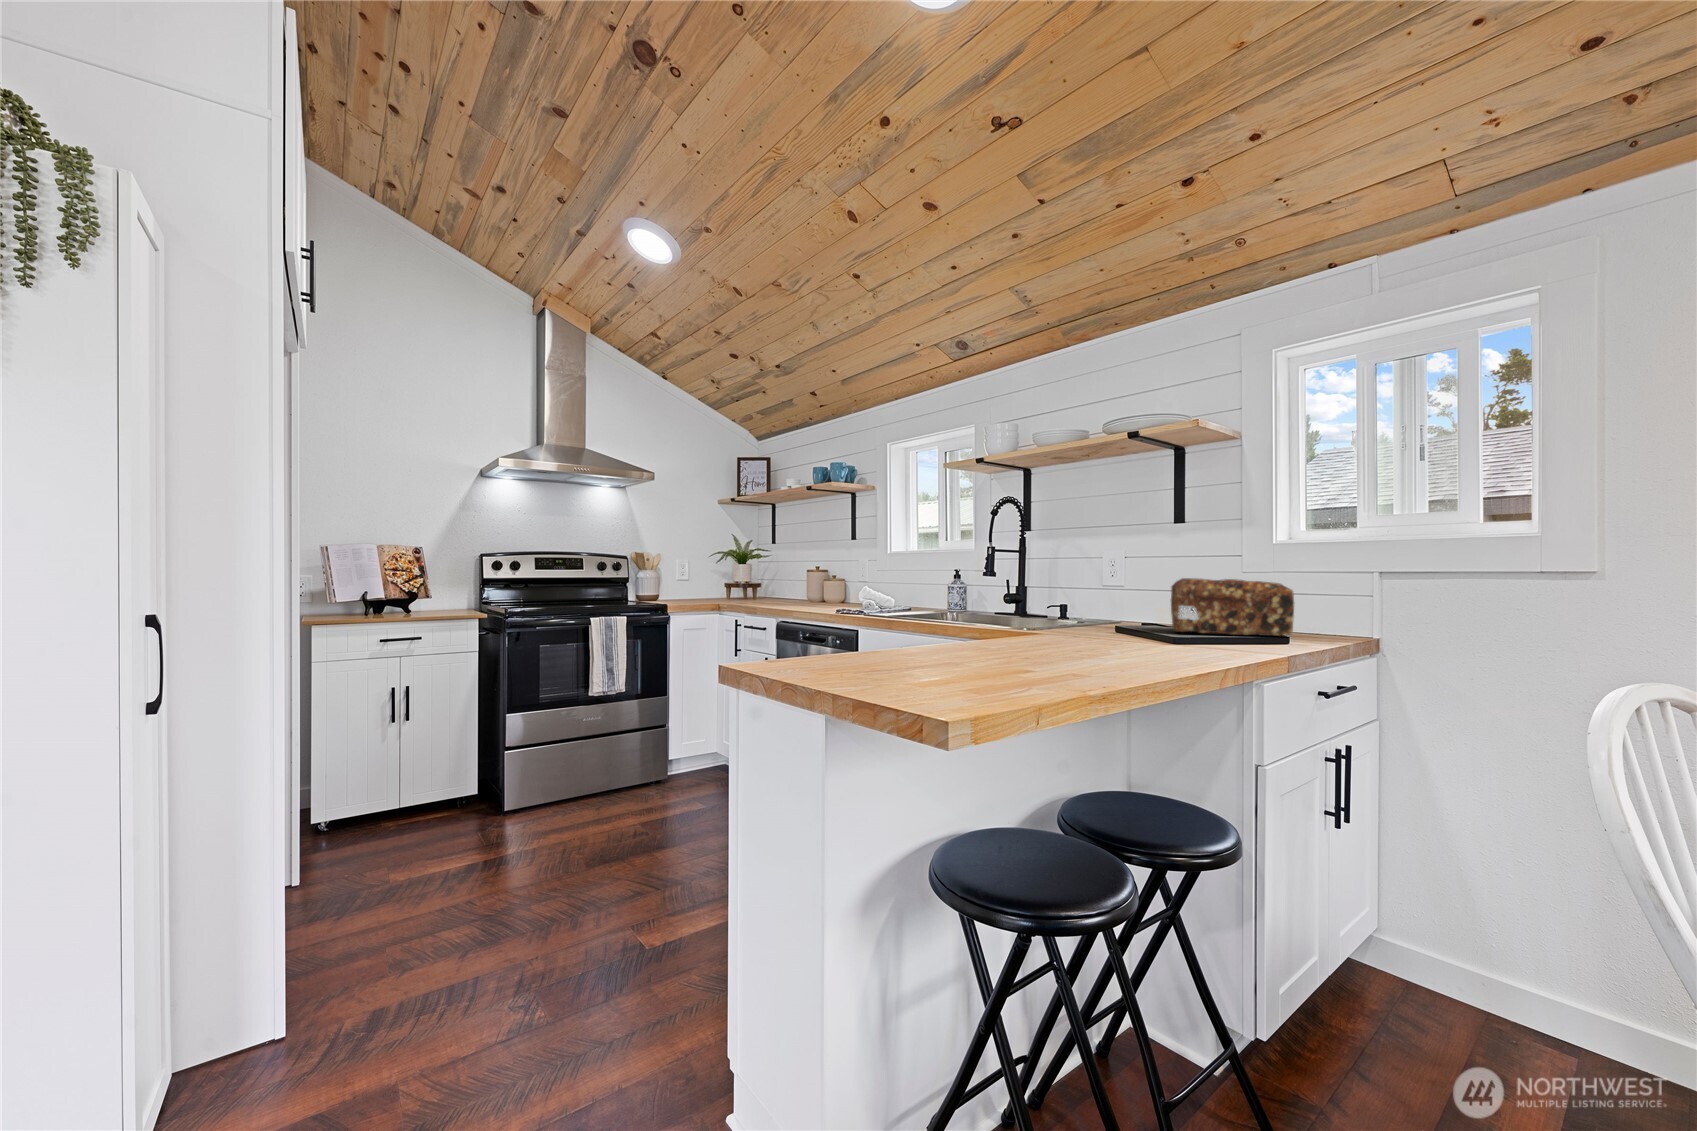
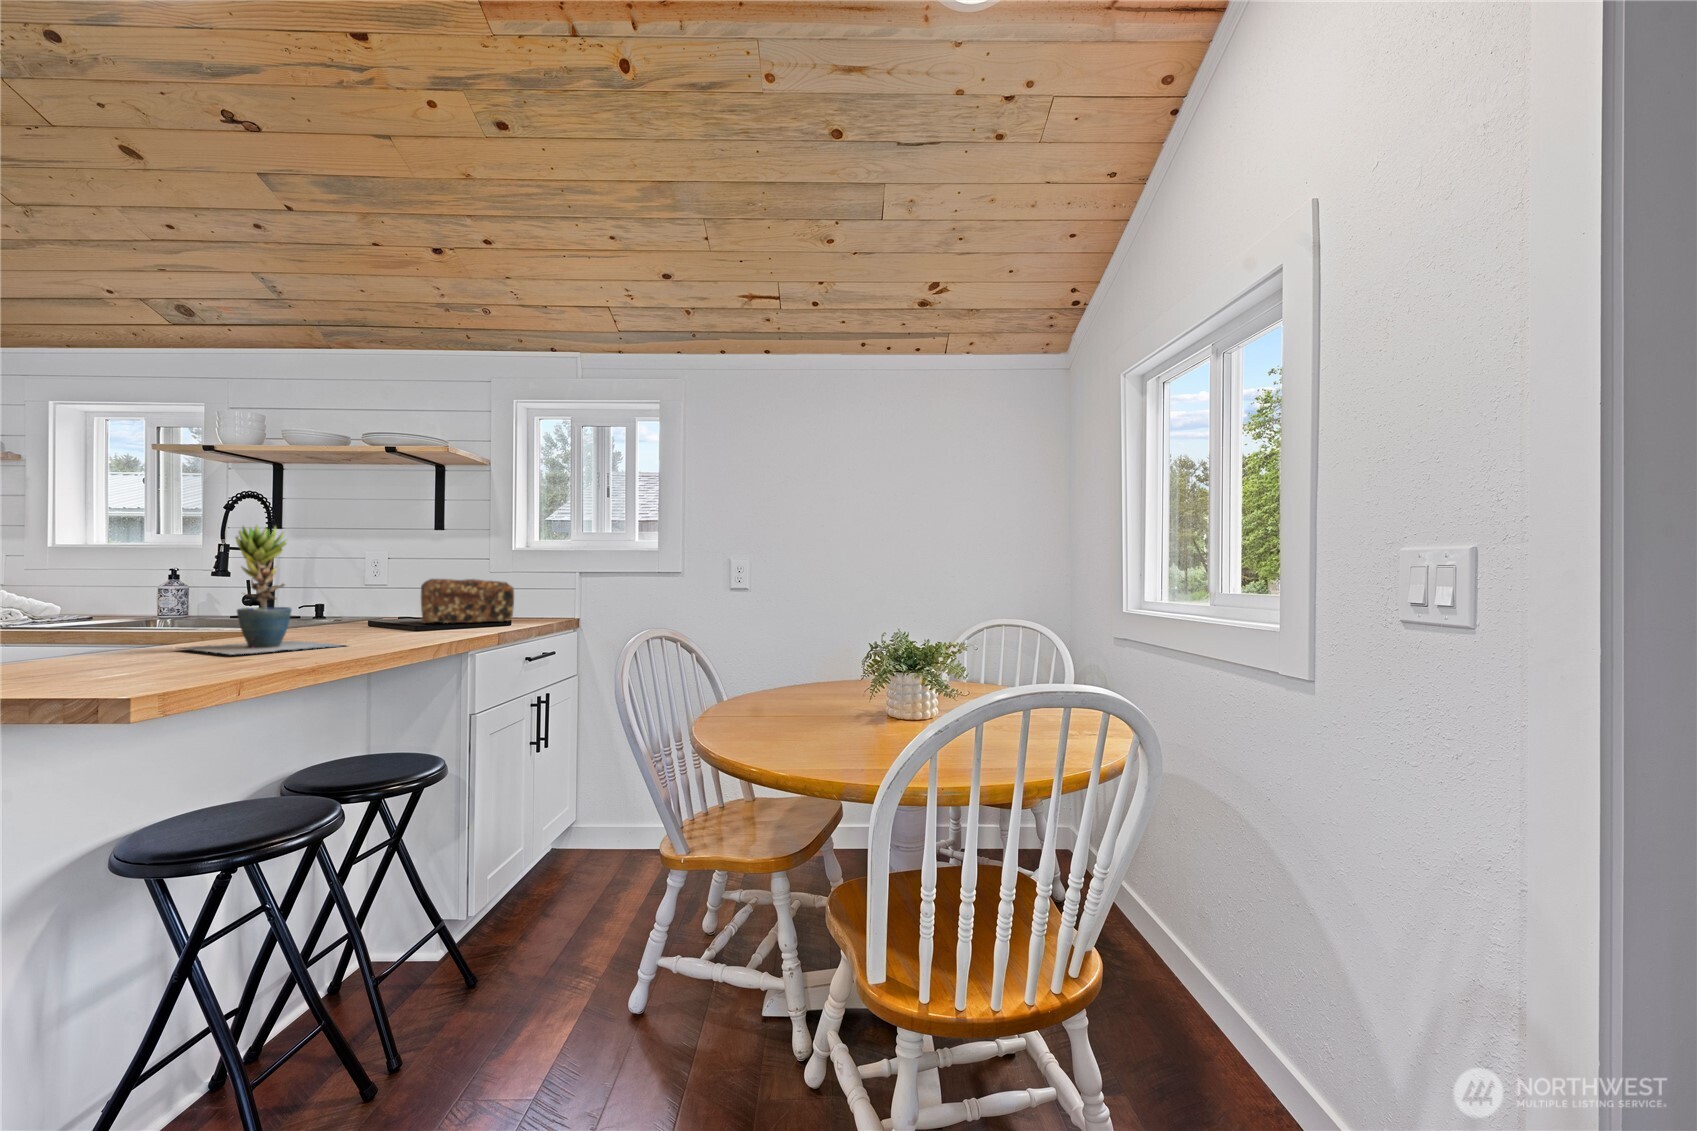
potted plant: none [946,513,1109,661] -> present [181,526,340,654]

